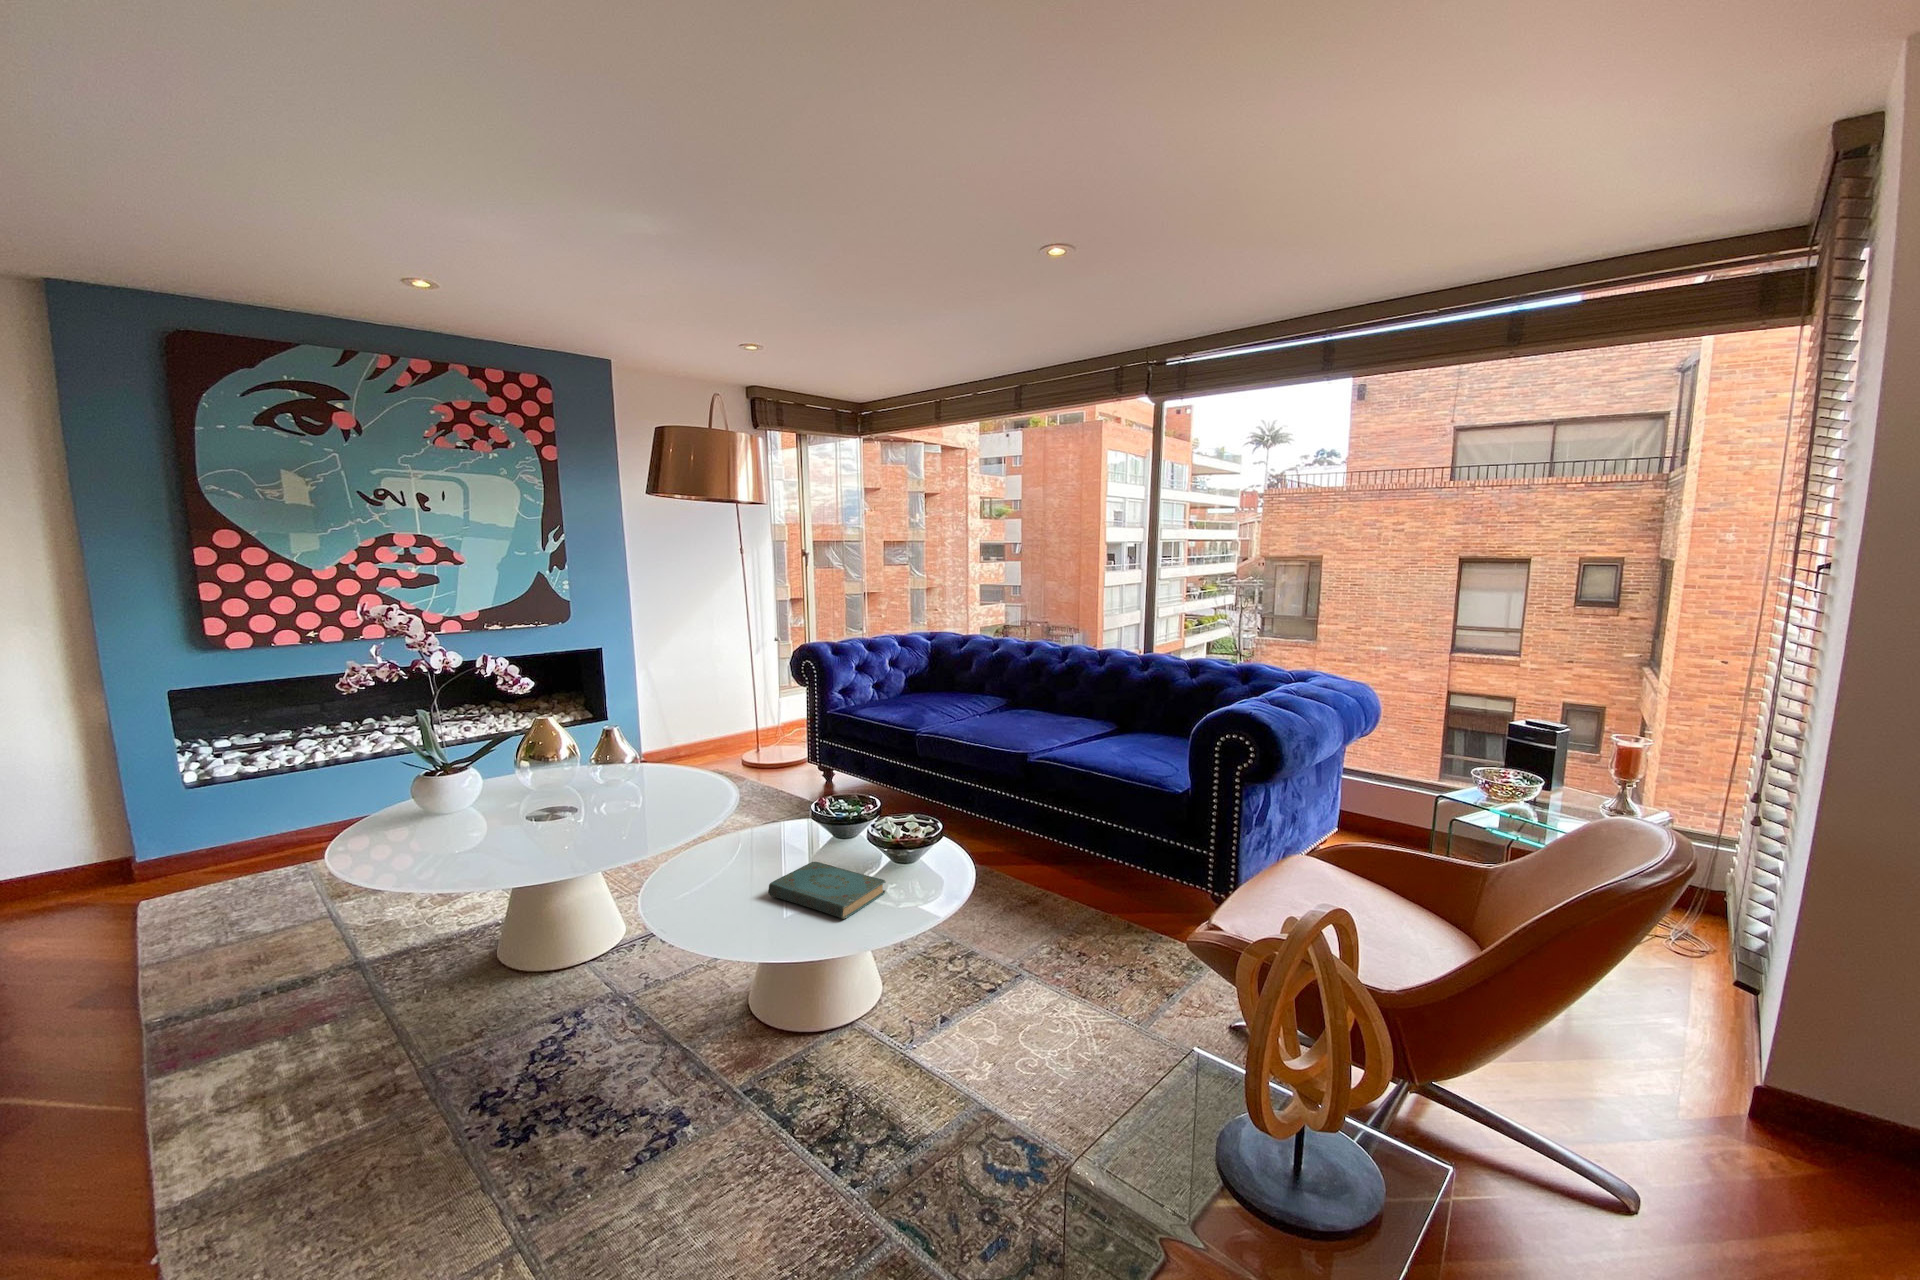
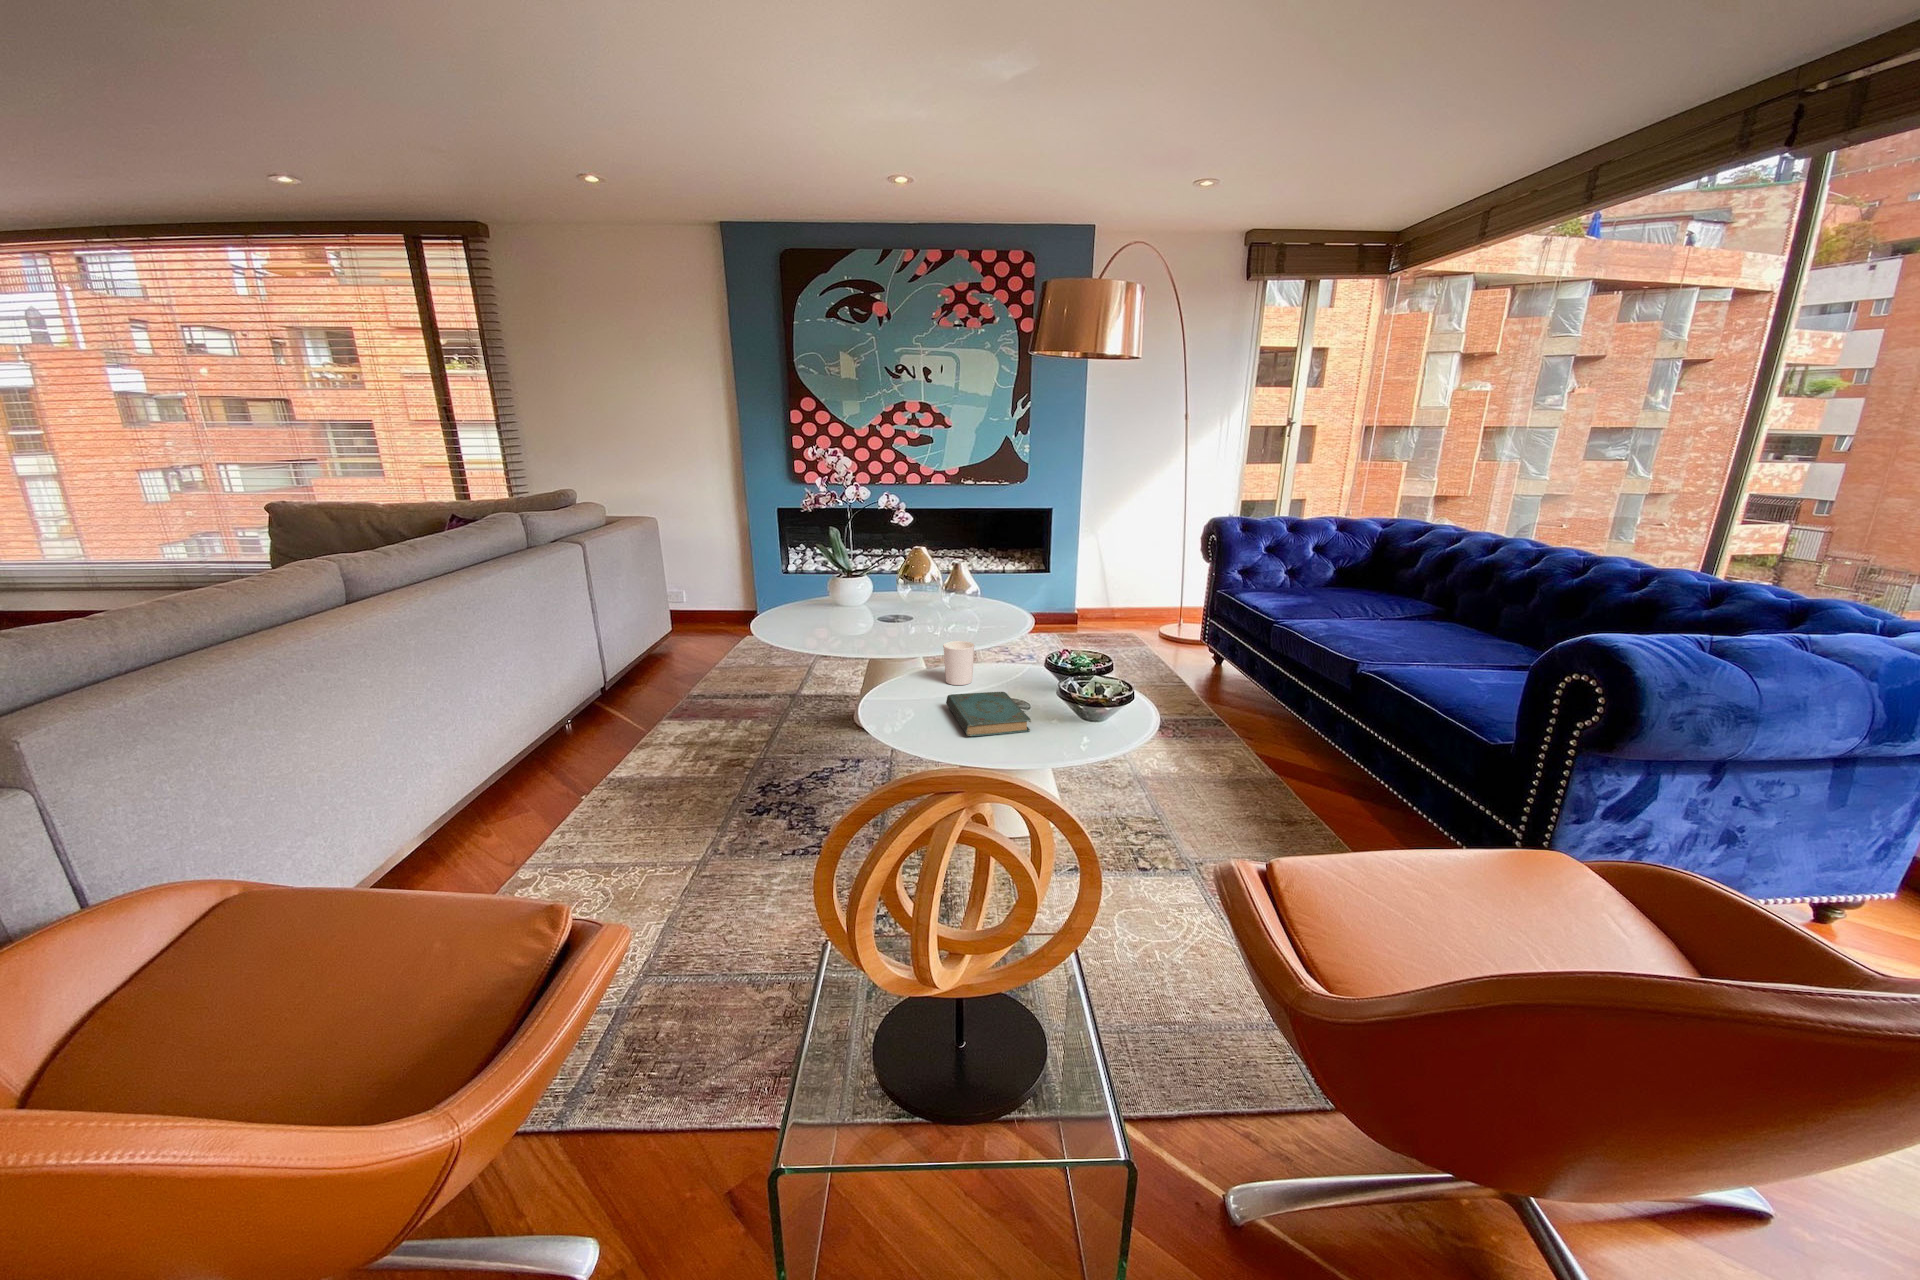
candle holder: none [712,819,748,872] -> present [943,641,974,685]

